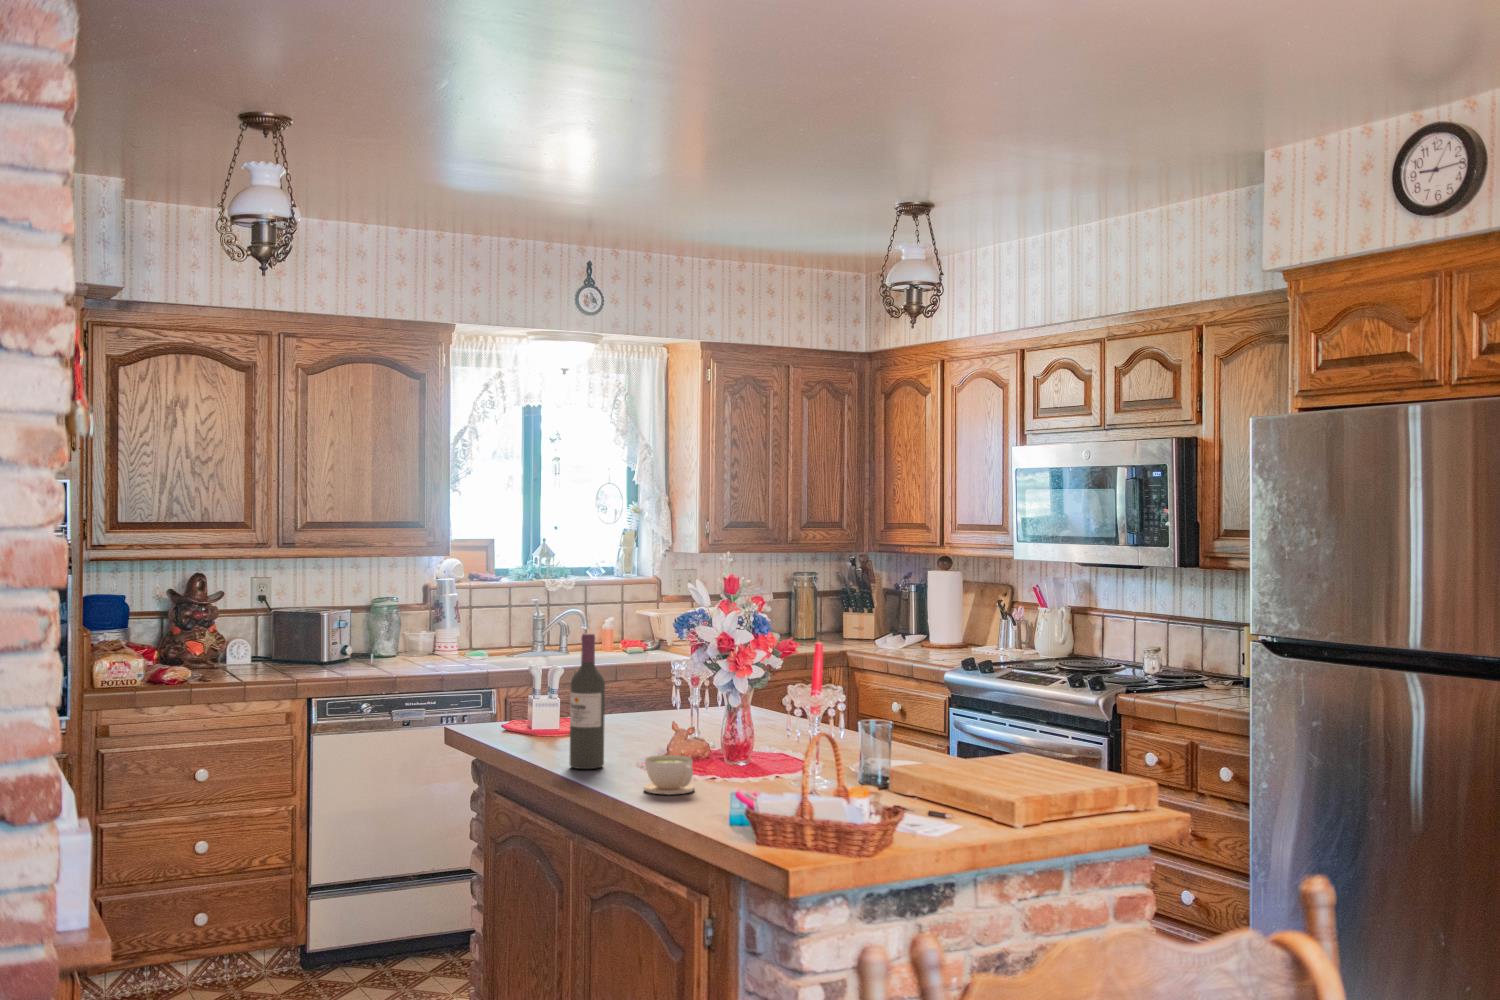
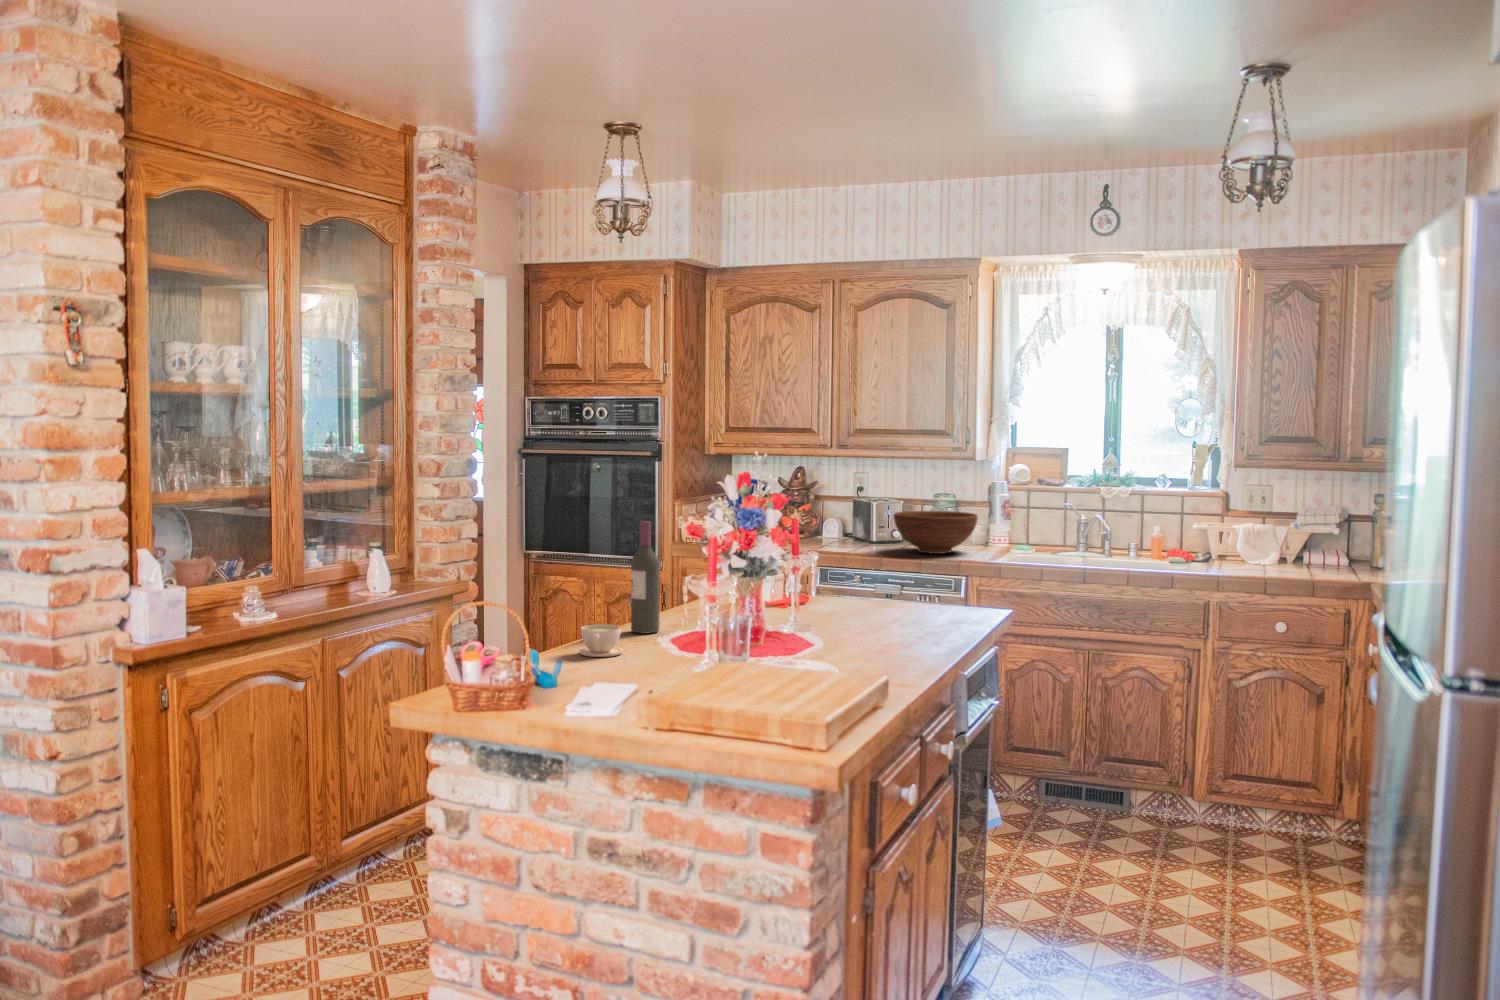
fruit bowl: none [372,615,471,664] -> present [893,511,978,554]

